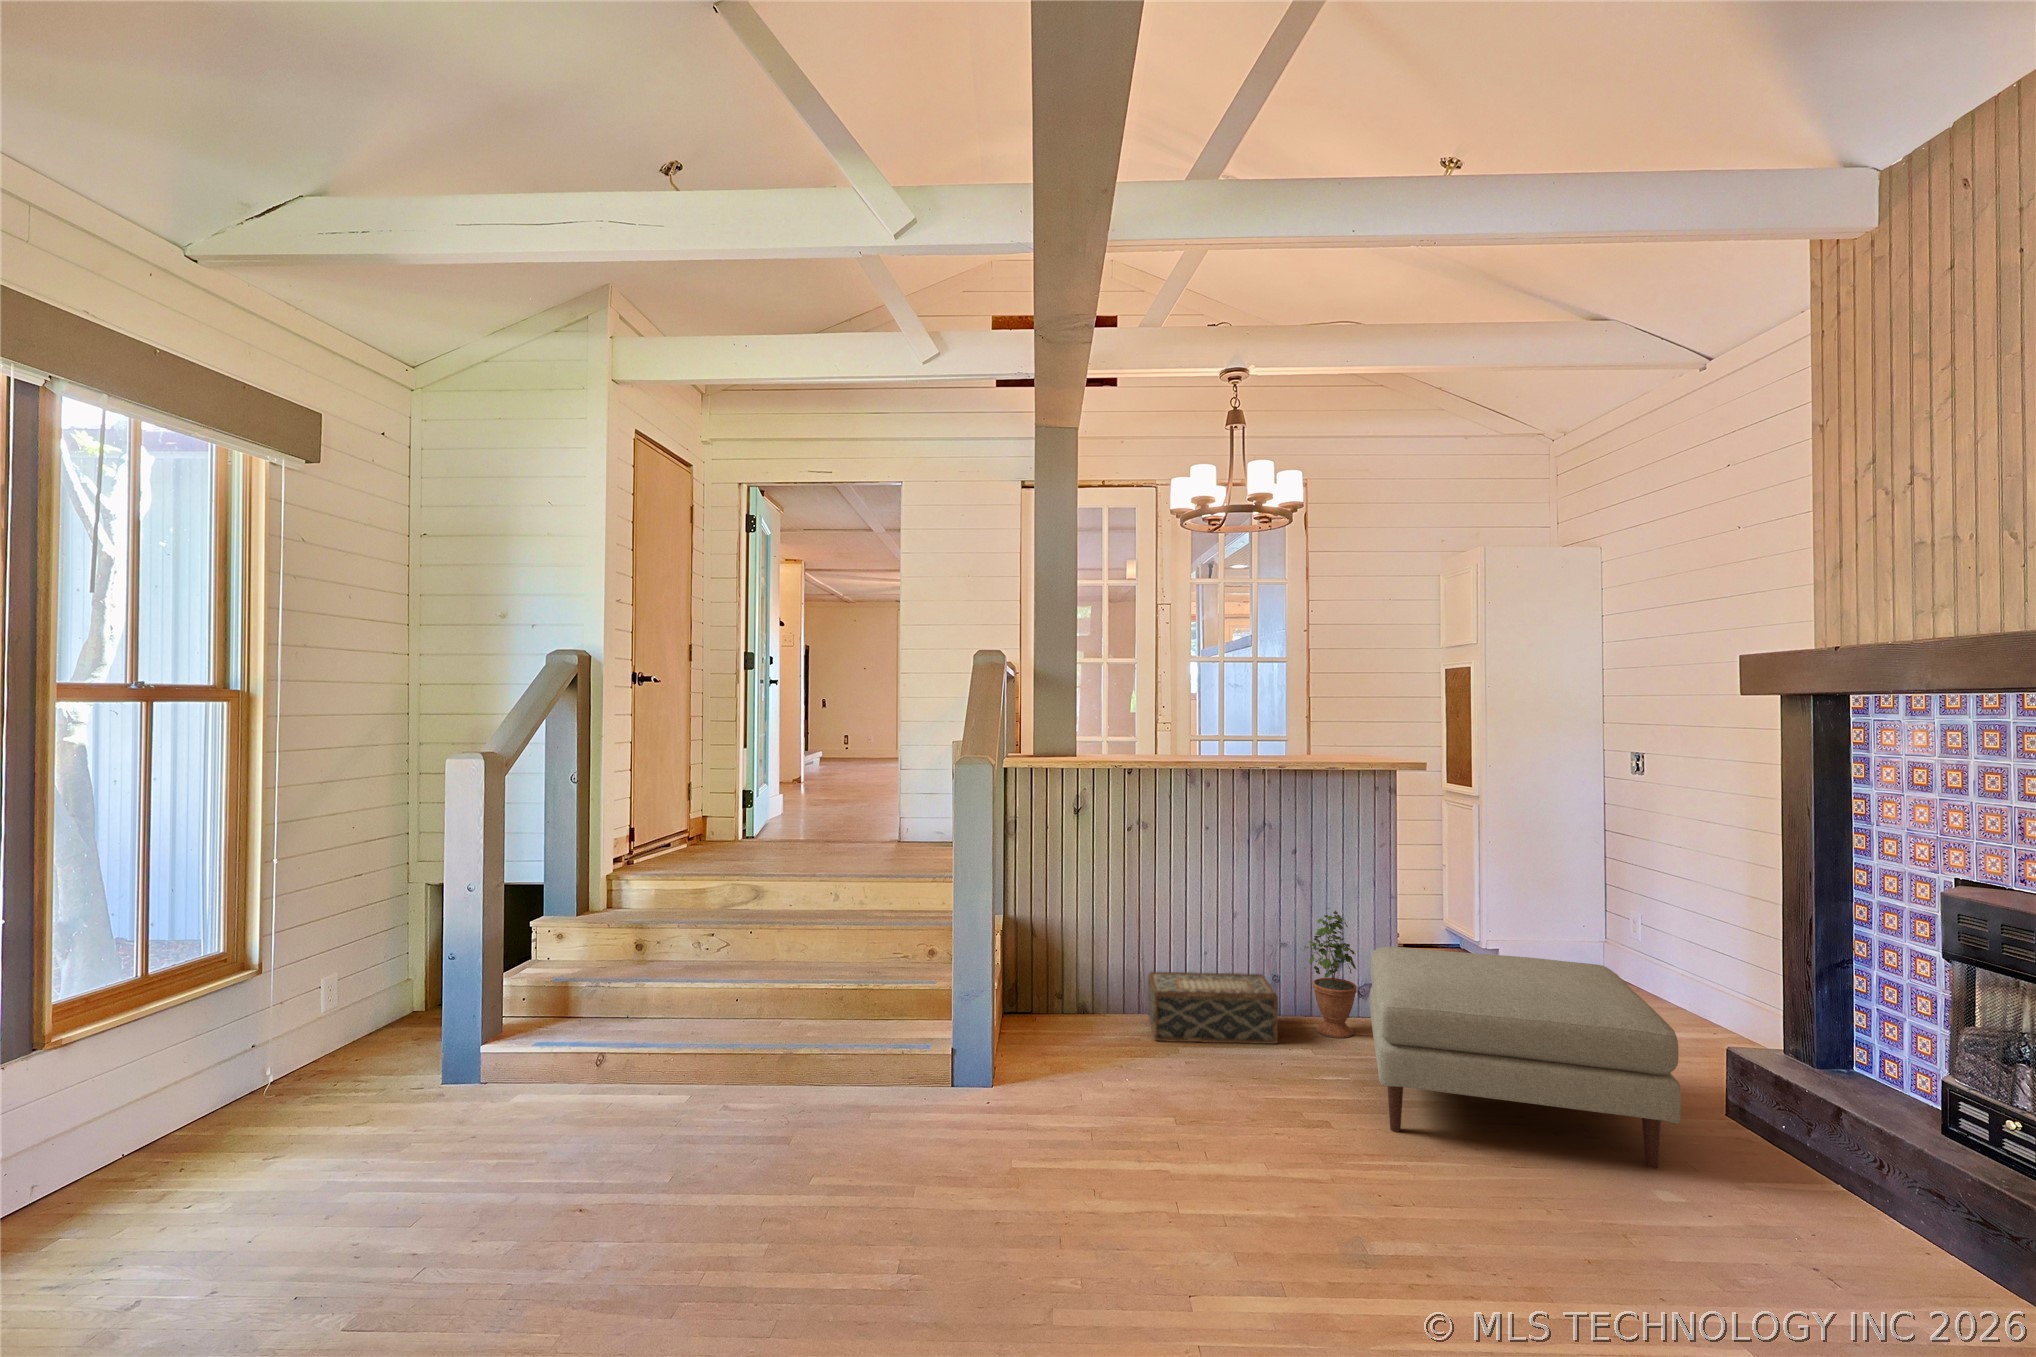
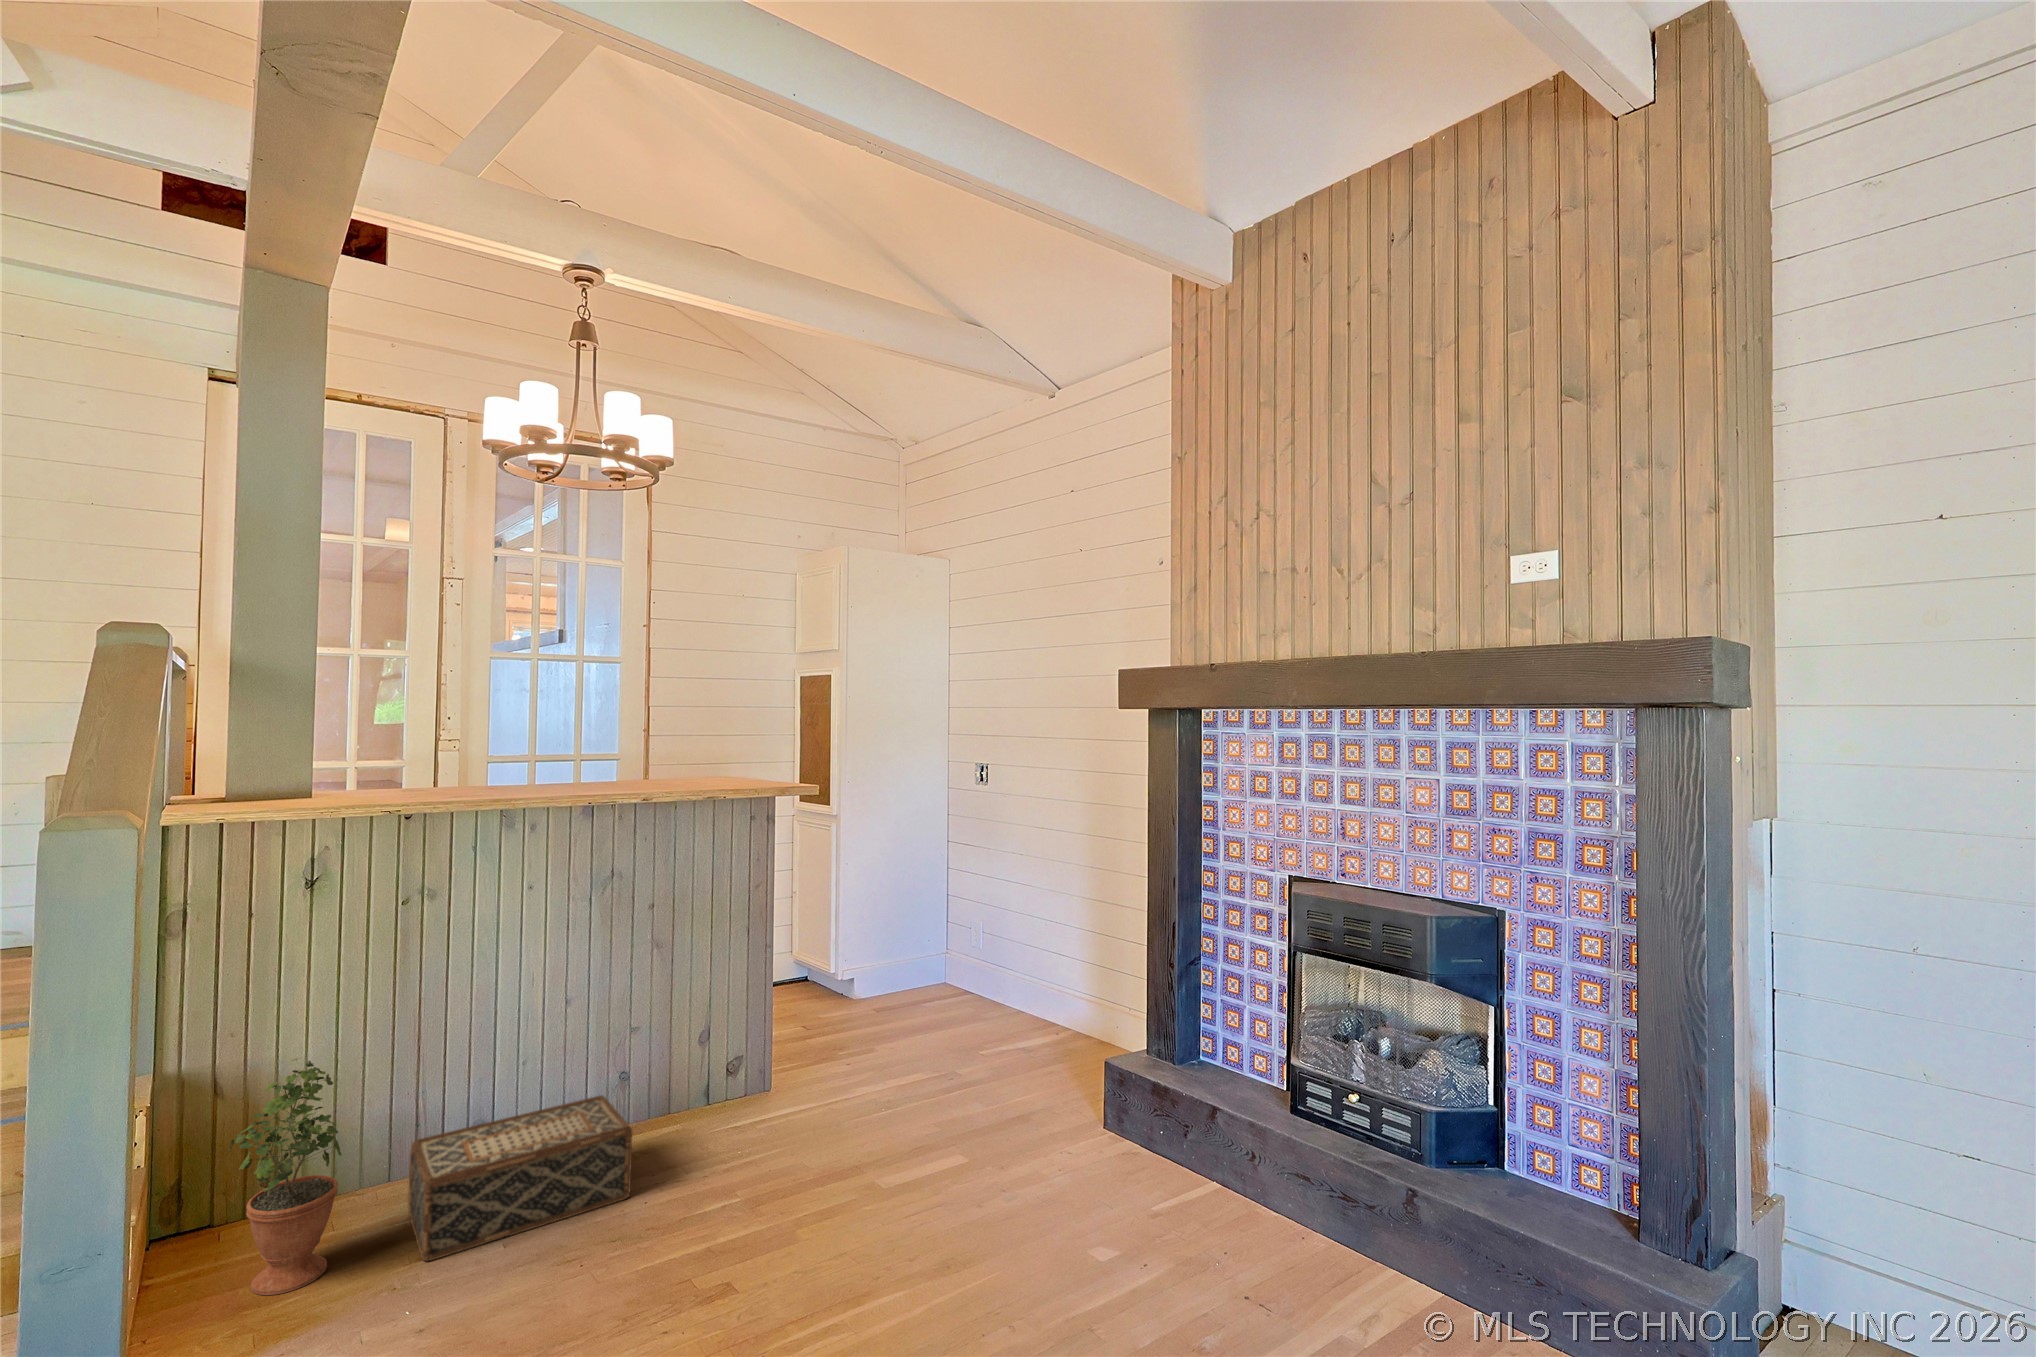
potted plant: present [1304,911,1357,1038] -> present [228,1058,342,1295]
ottoman: present [1370,947,1681,1168] -> none [761,1002,1116,1302]

